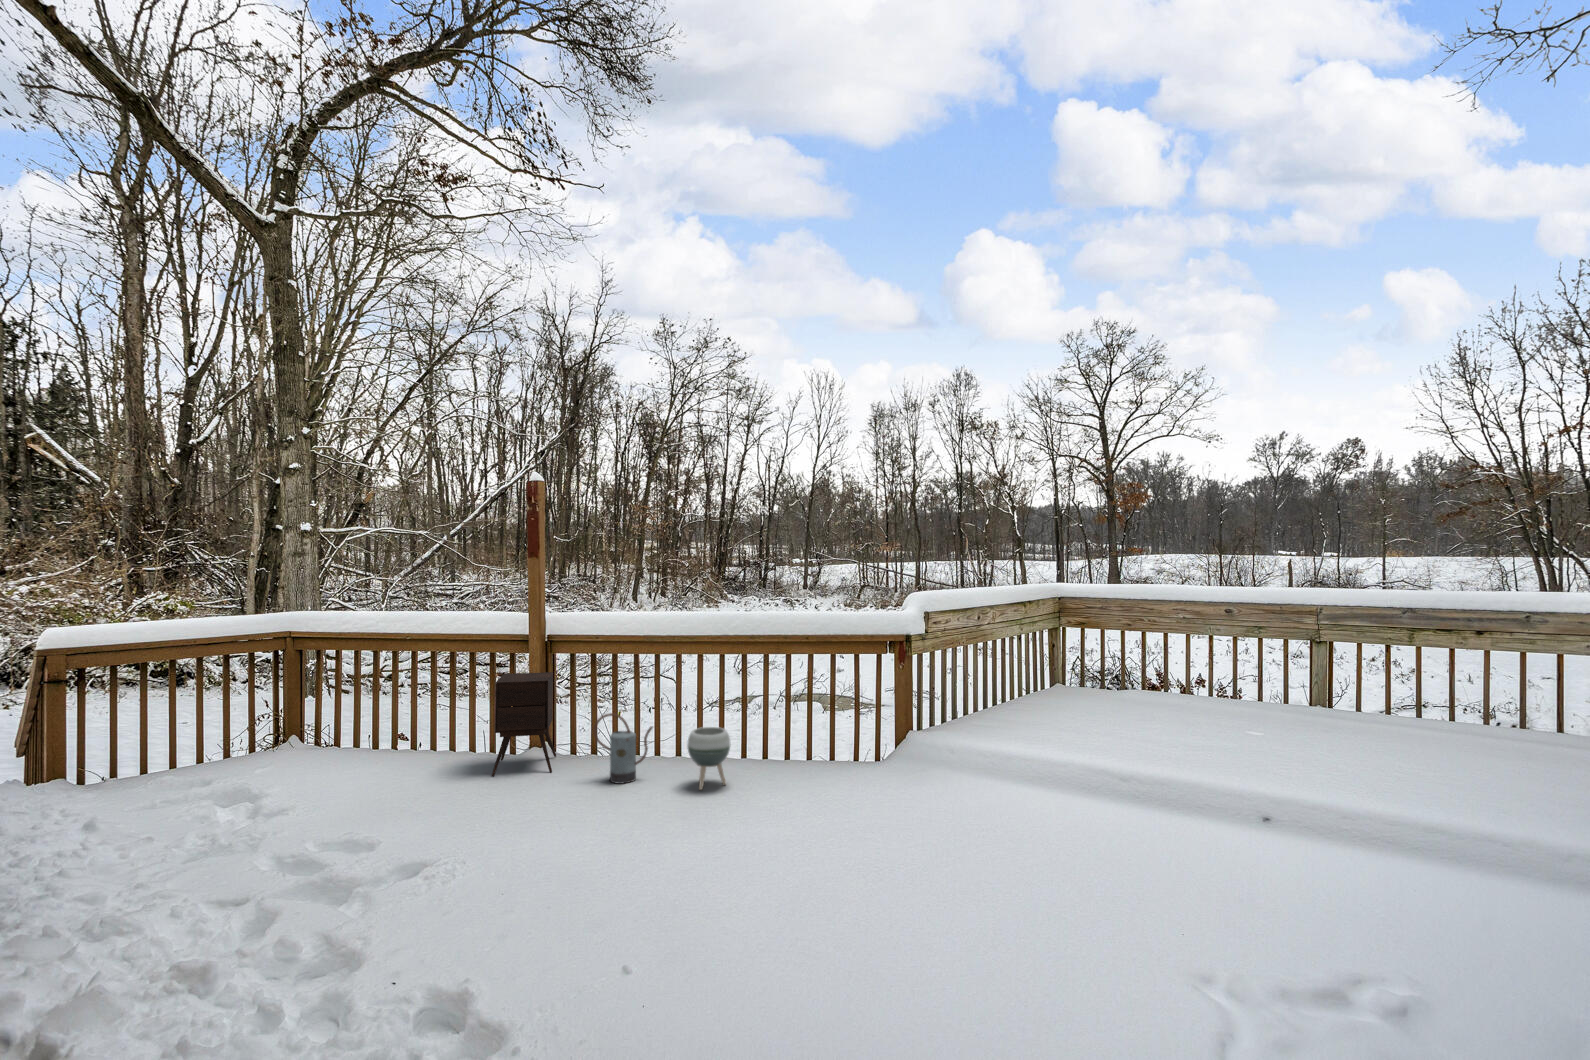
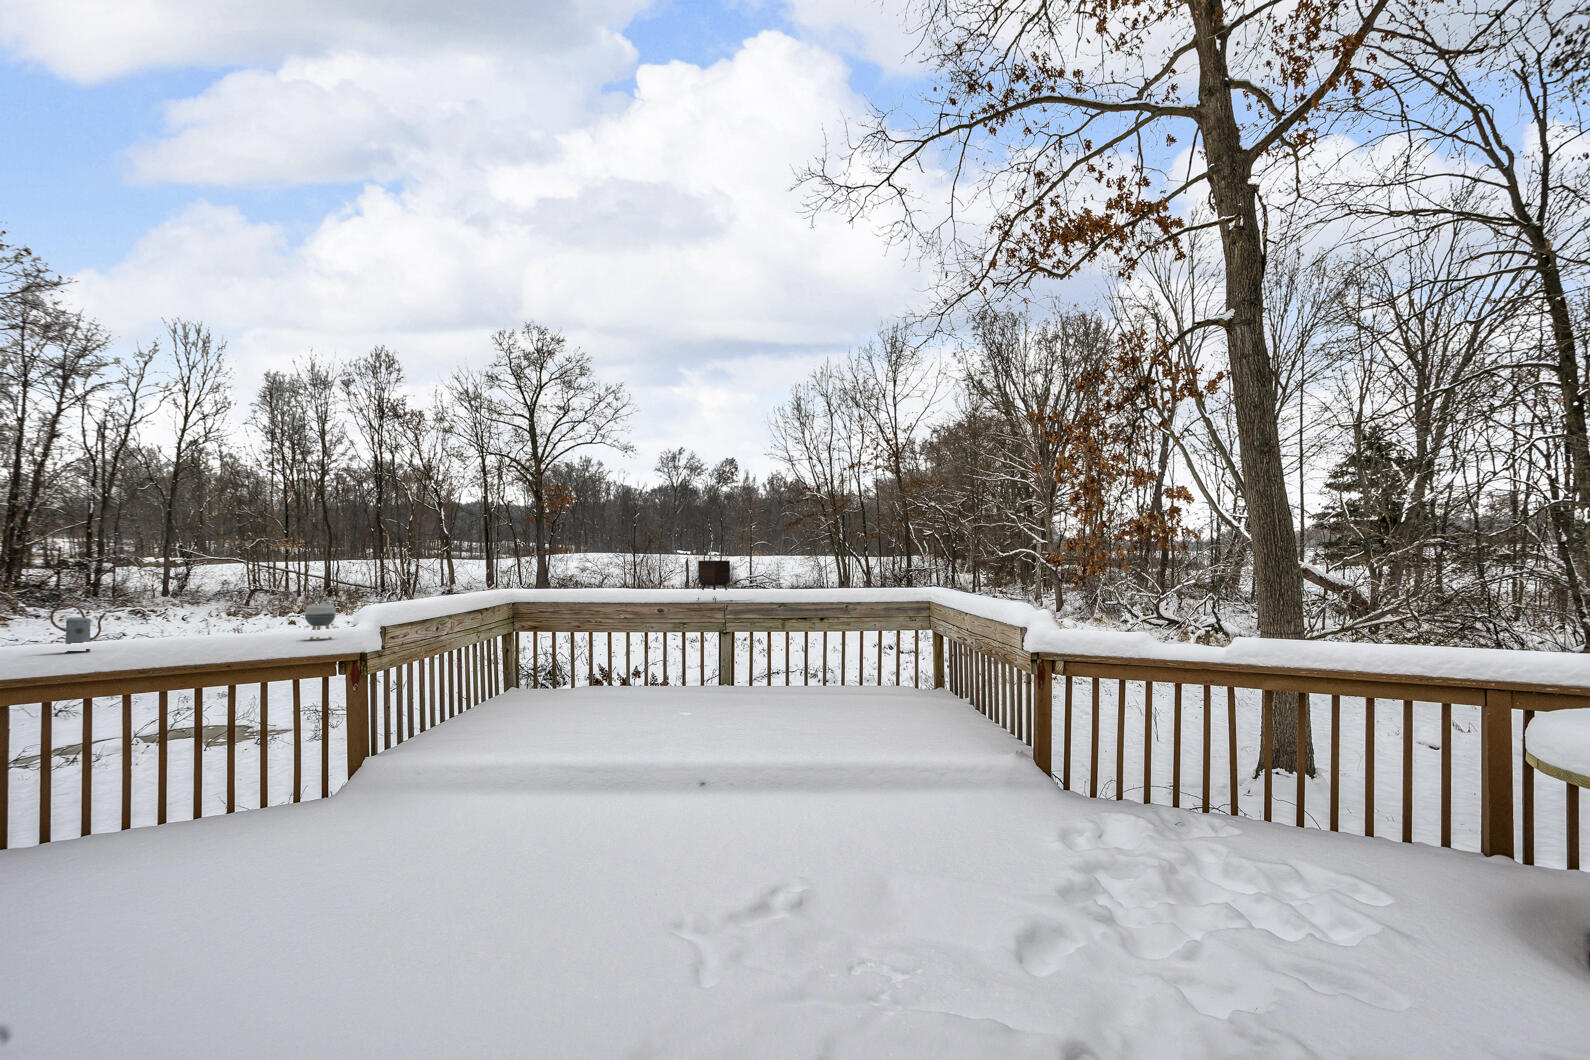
side table: present [492,672,556,776] -> present [697,560,732,602]
watering can: present [594,713,653,784] -> present [50,604,106,653]

